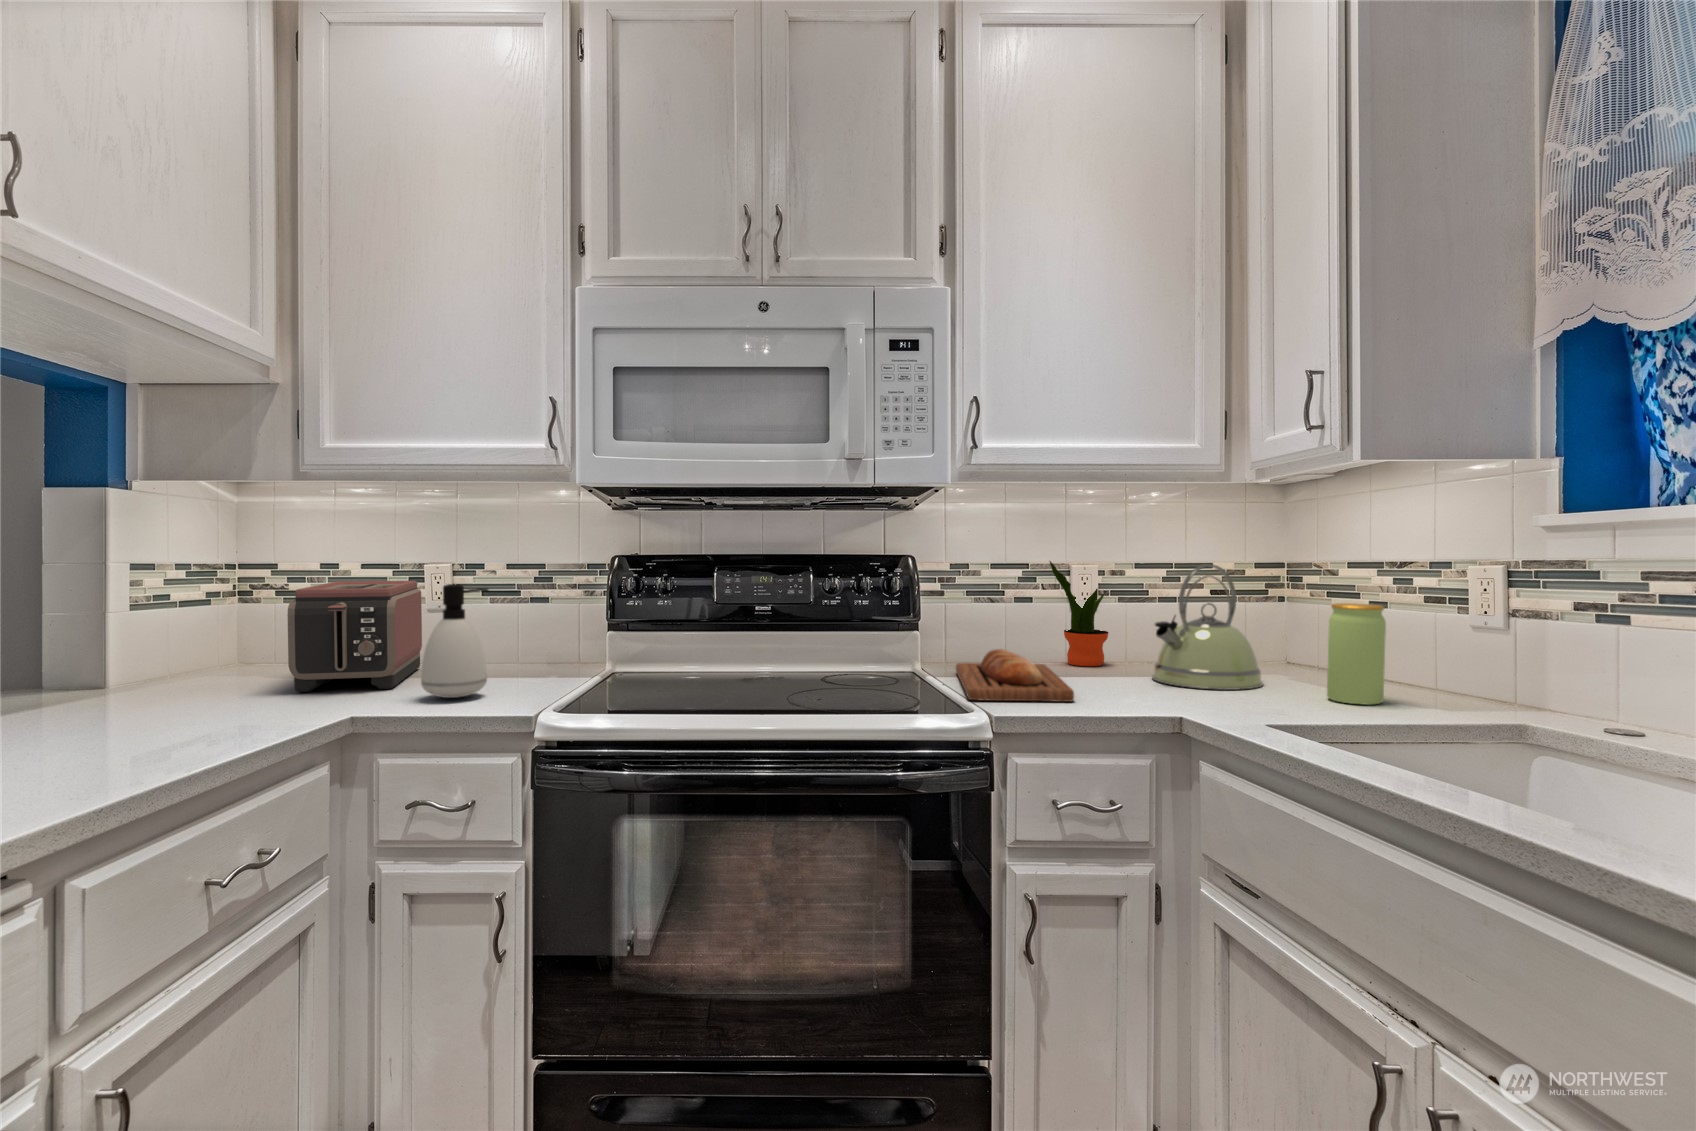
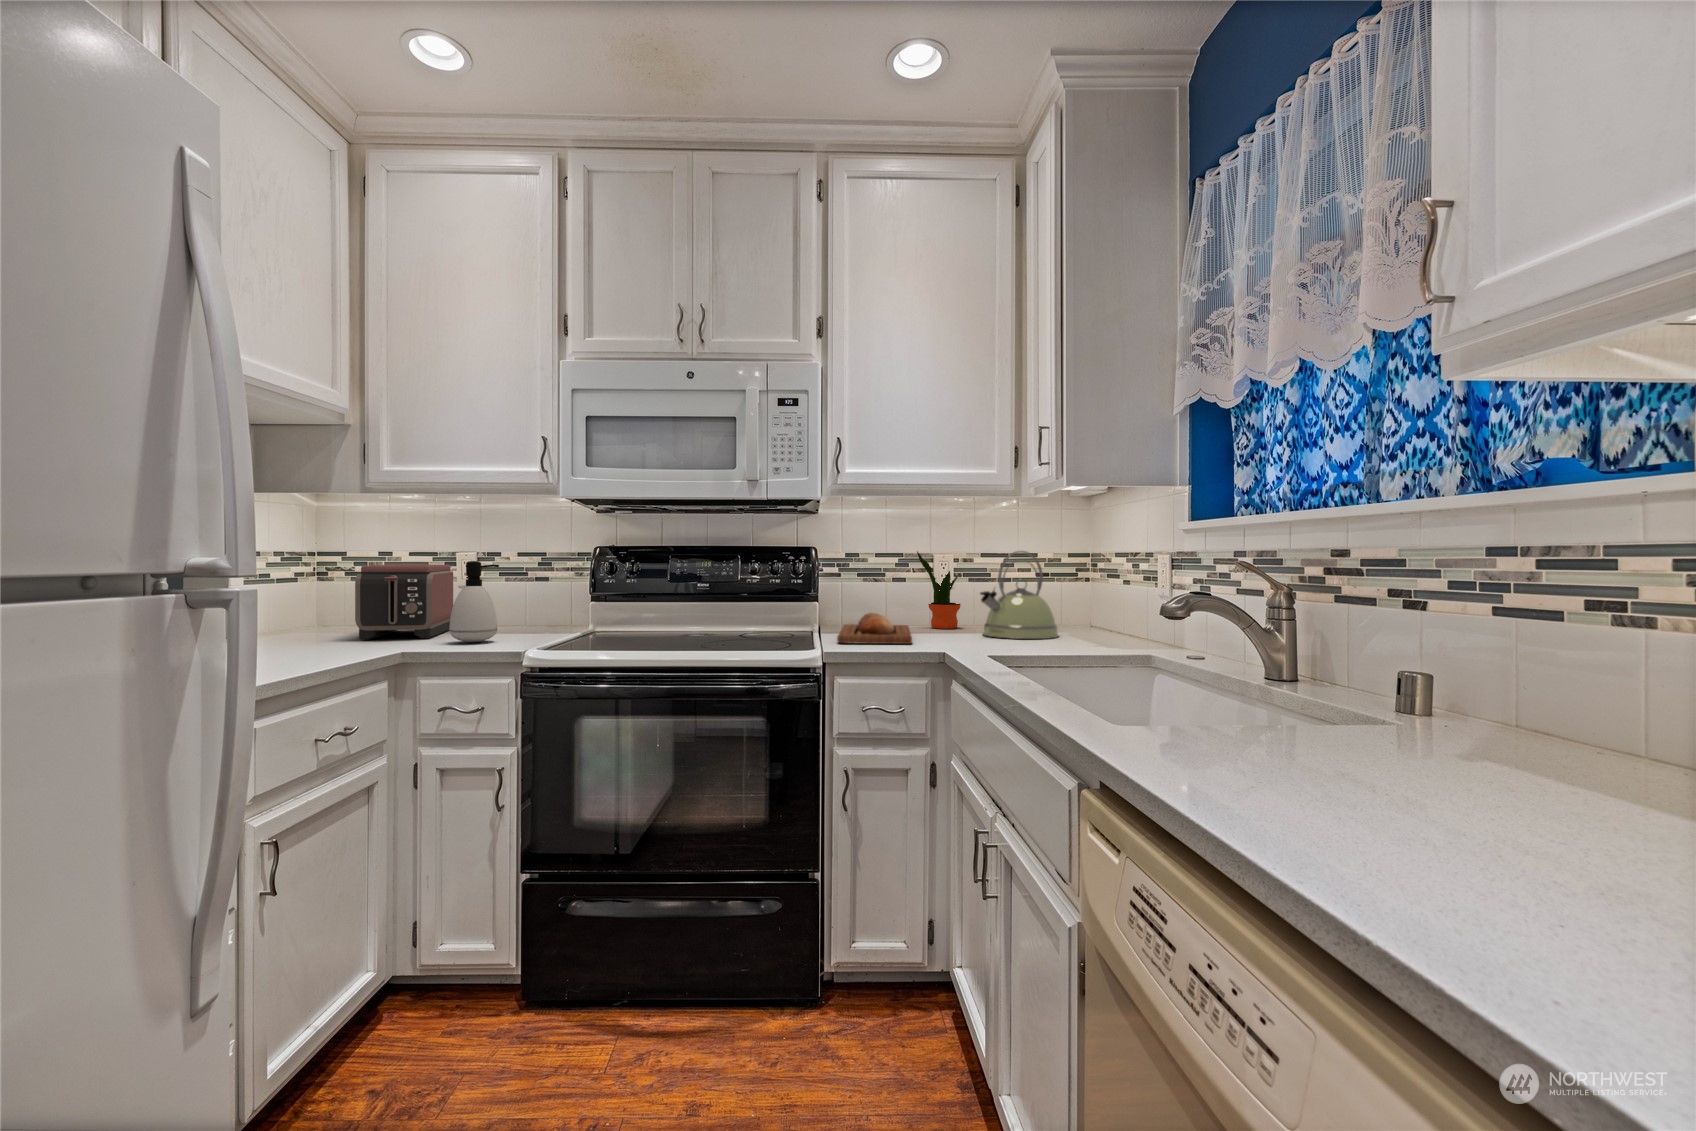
jar: present [1327,603,1386,705] -> none [1092,576,1130,645]

